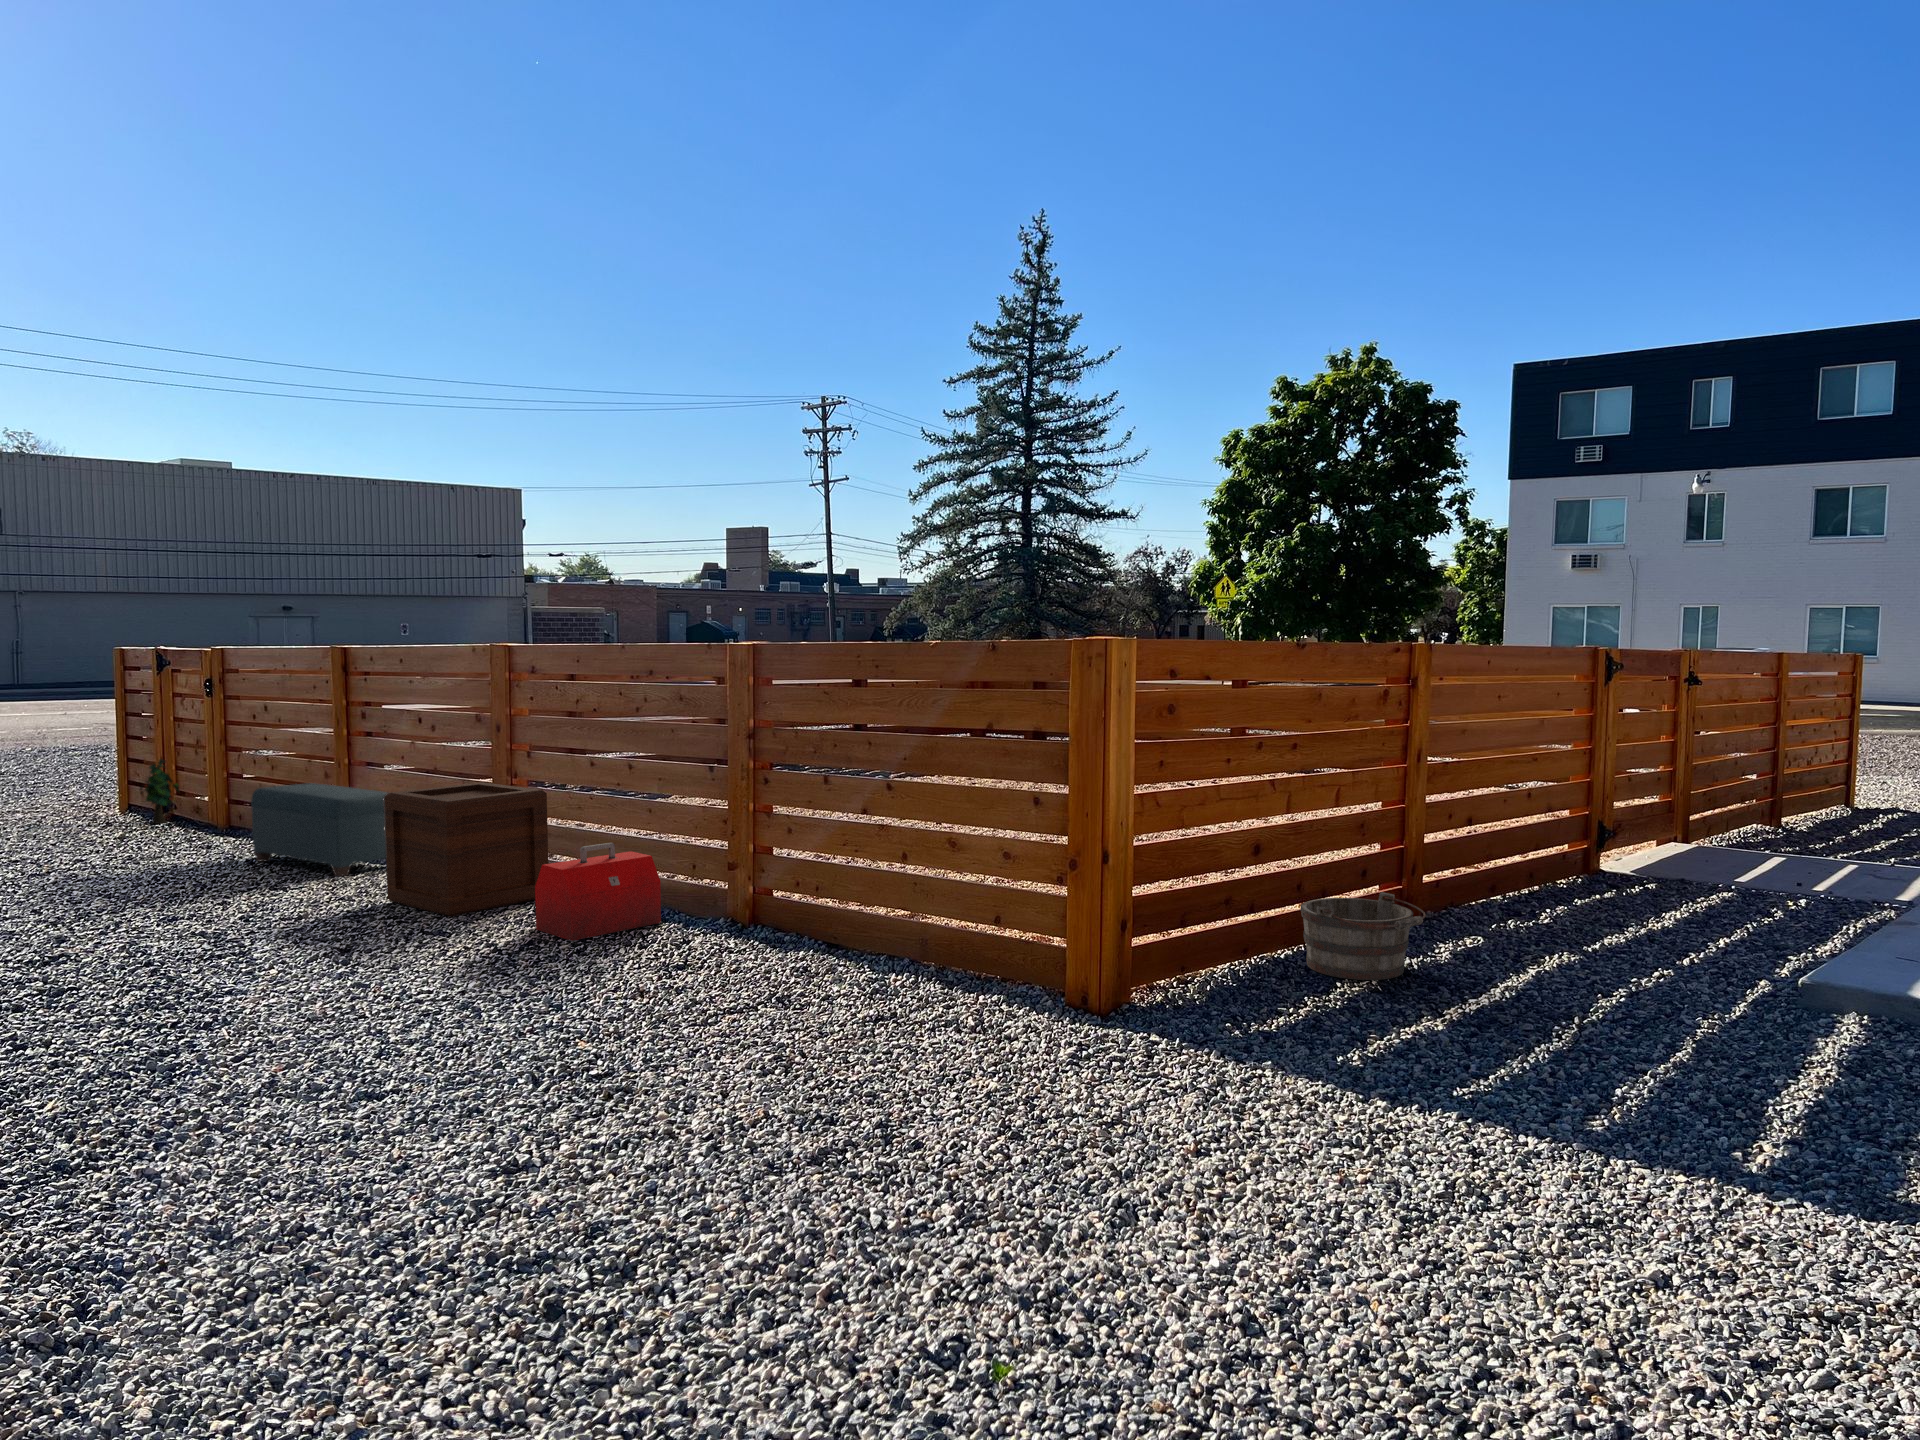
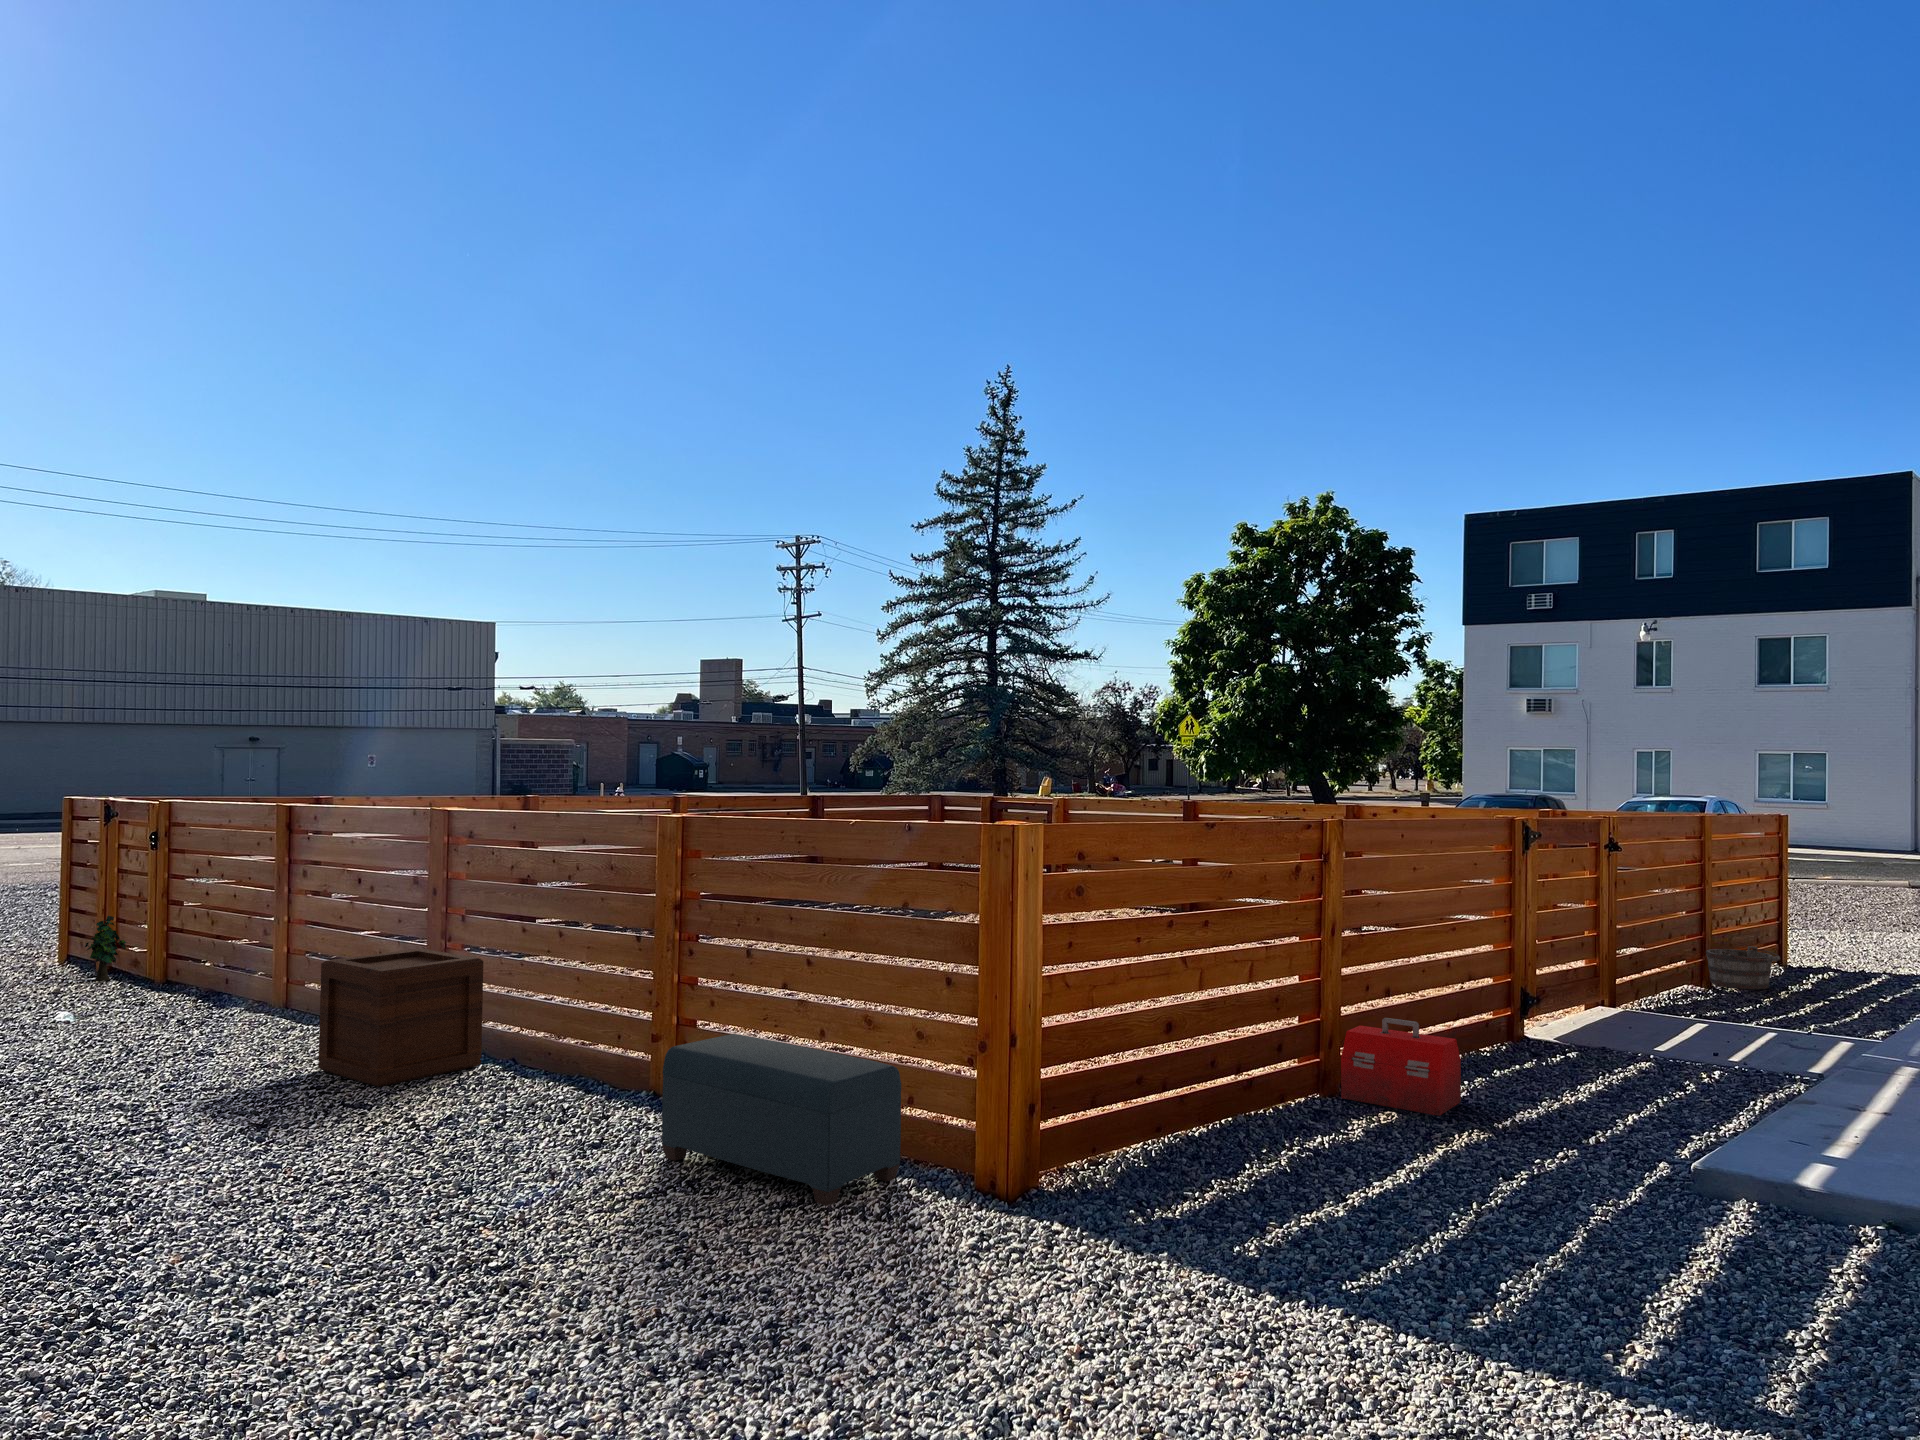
bench: present [251,783,387,877] -> present [662,1034,901,1206]
toolbox: present [535,843,661,941] -> present [1341,1018,1461,1116]
bucket: present [1300,892,1426,980] -> present [1706,946,1780,989]

